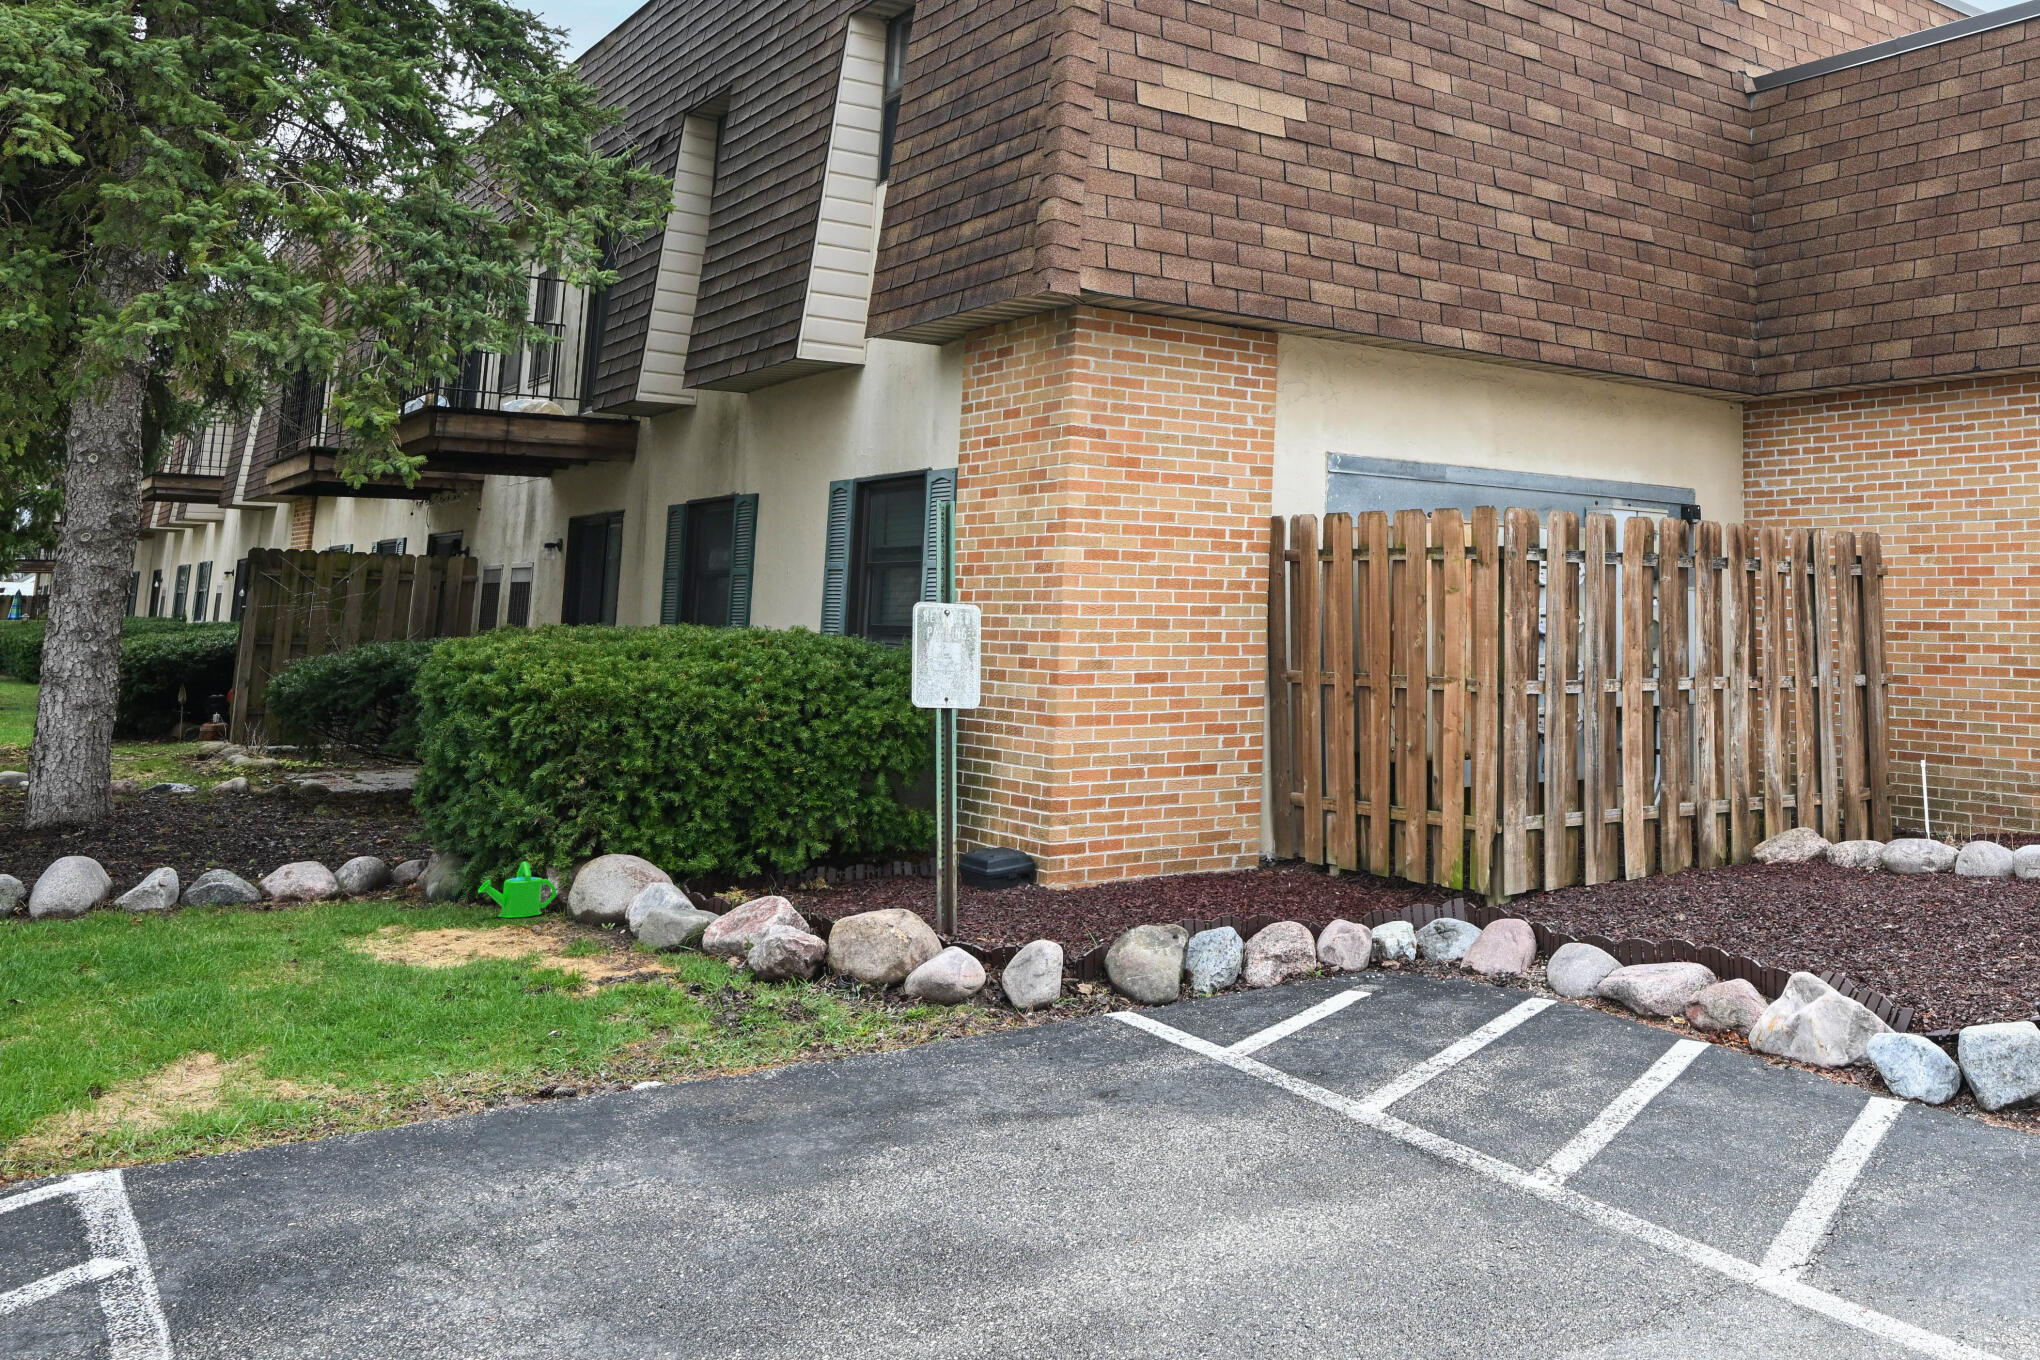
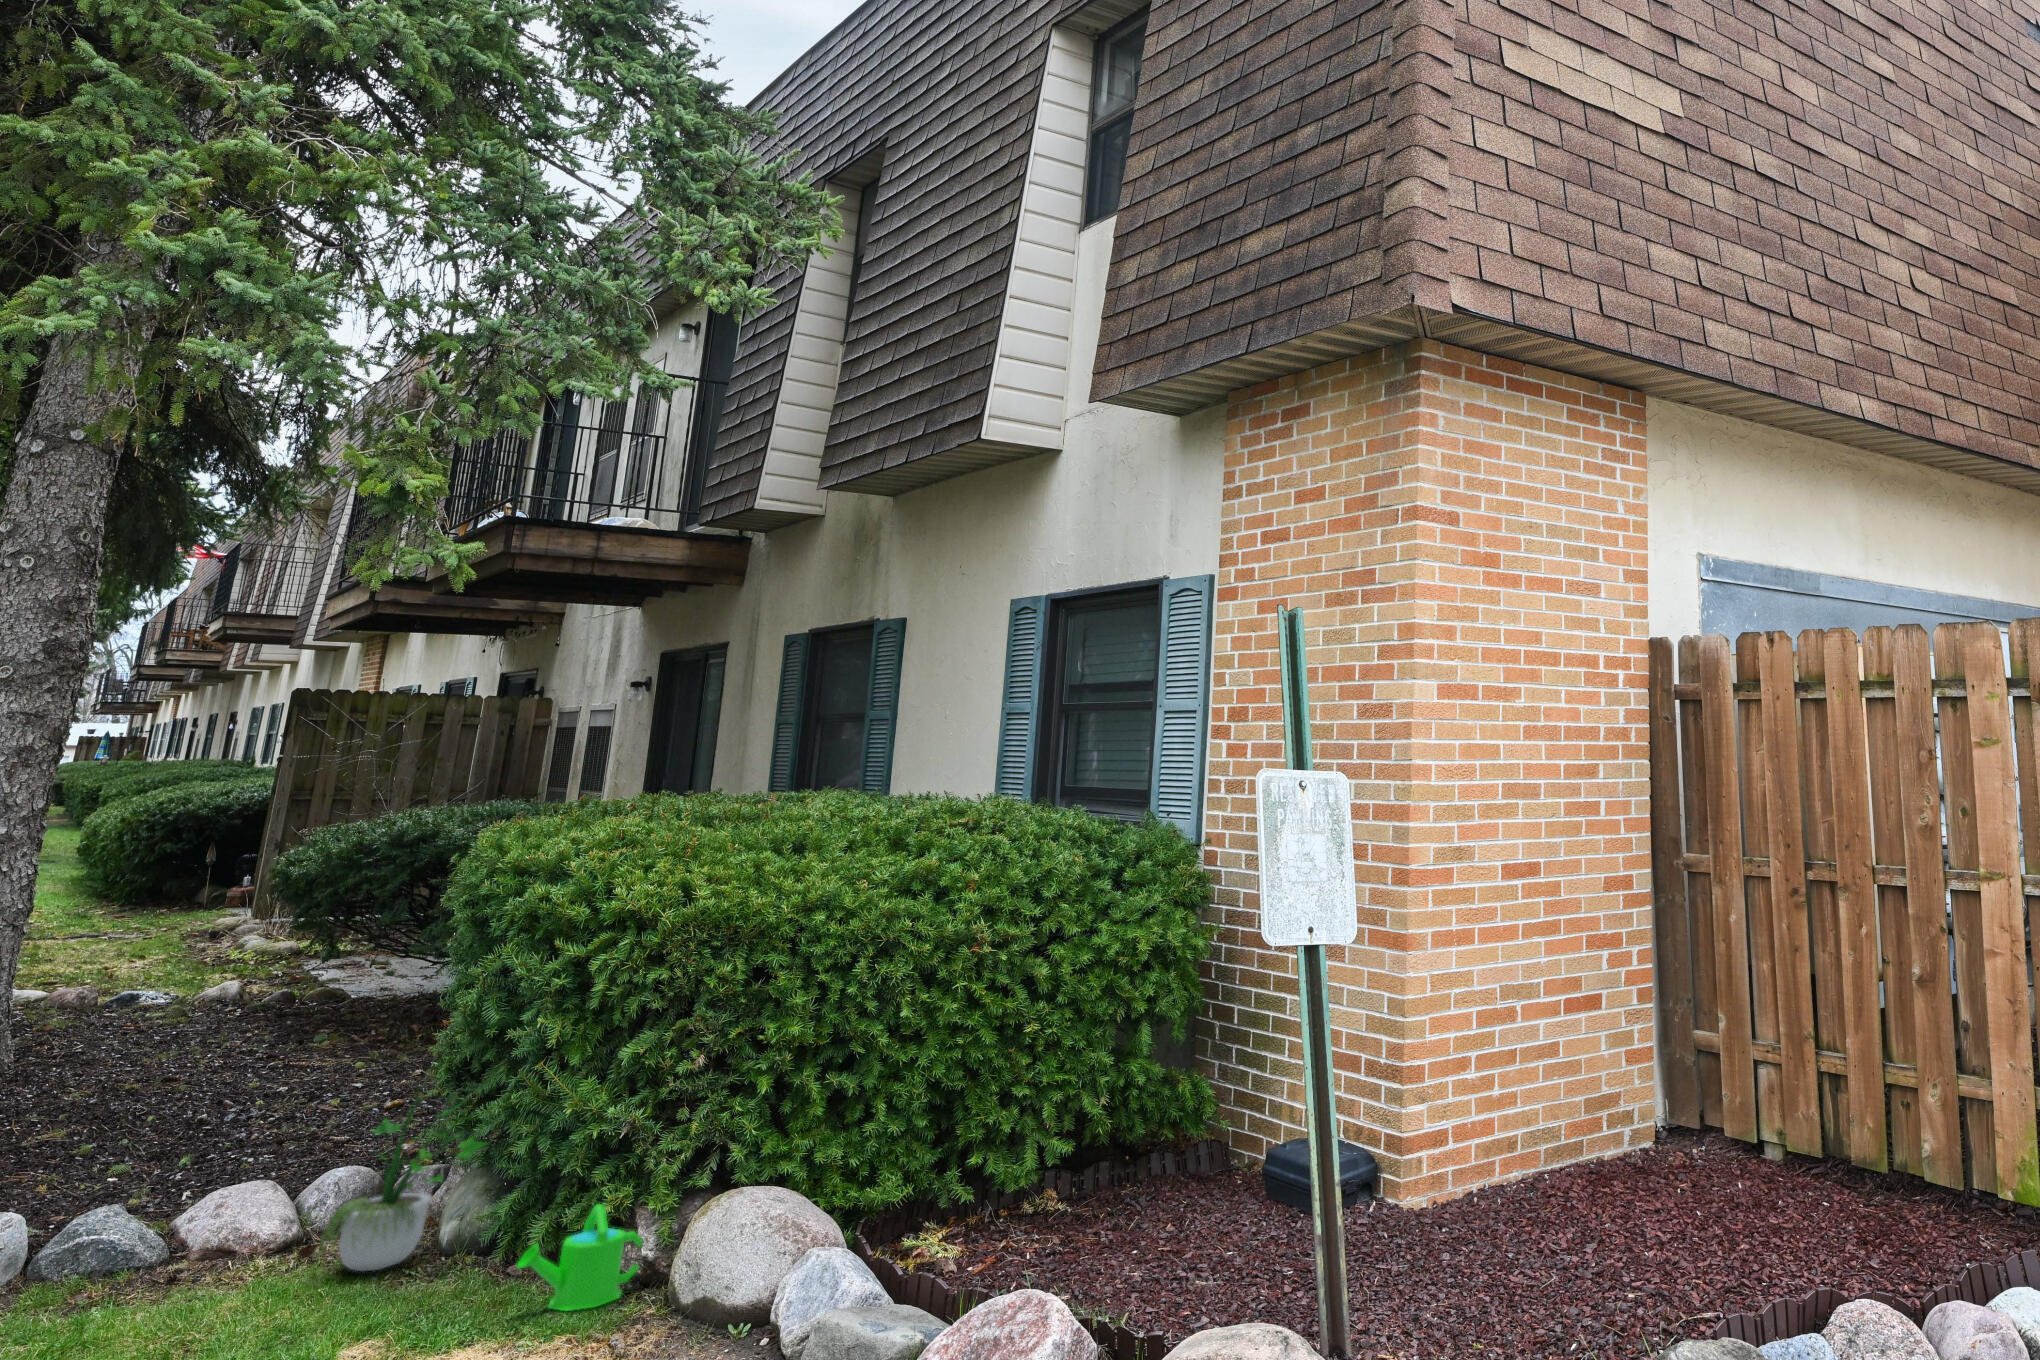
potted plant: none [357,778,456,902] -> present [319,1072,487,1271]

